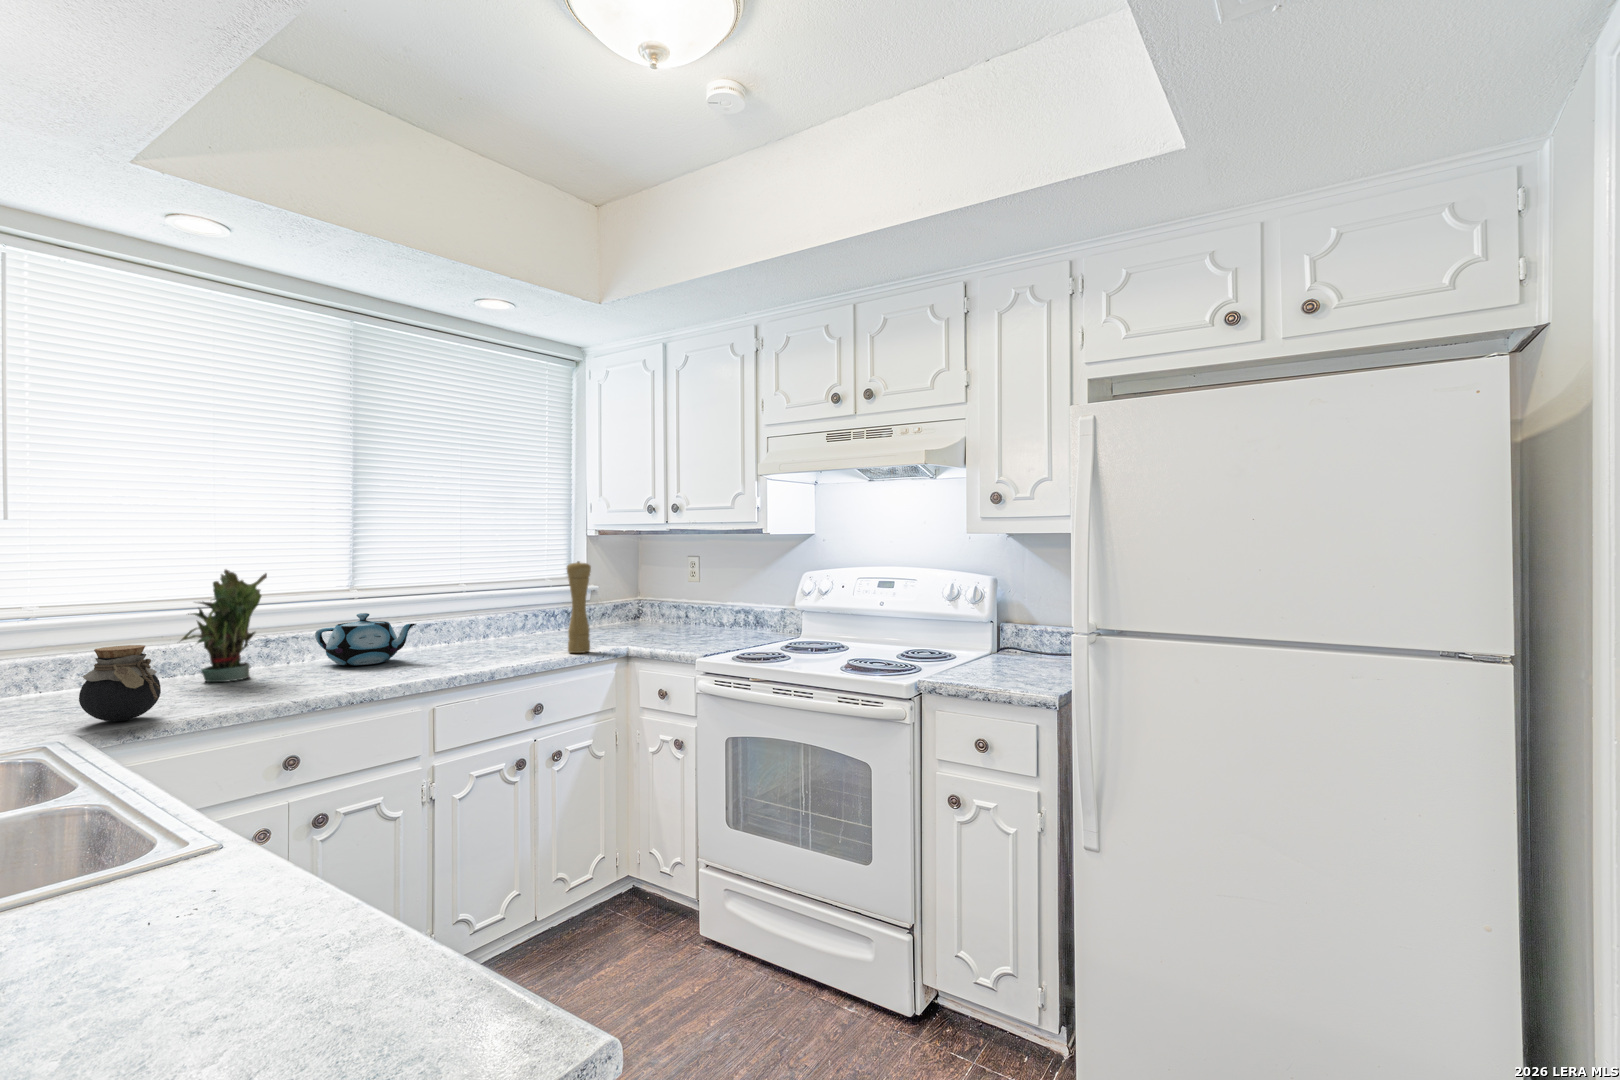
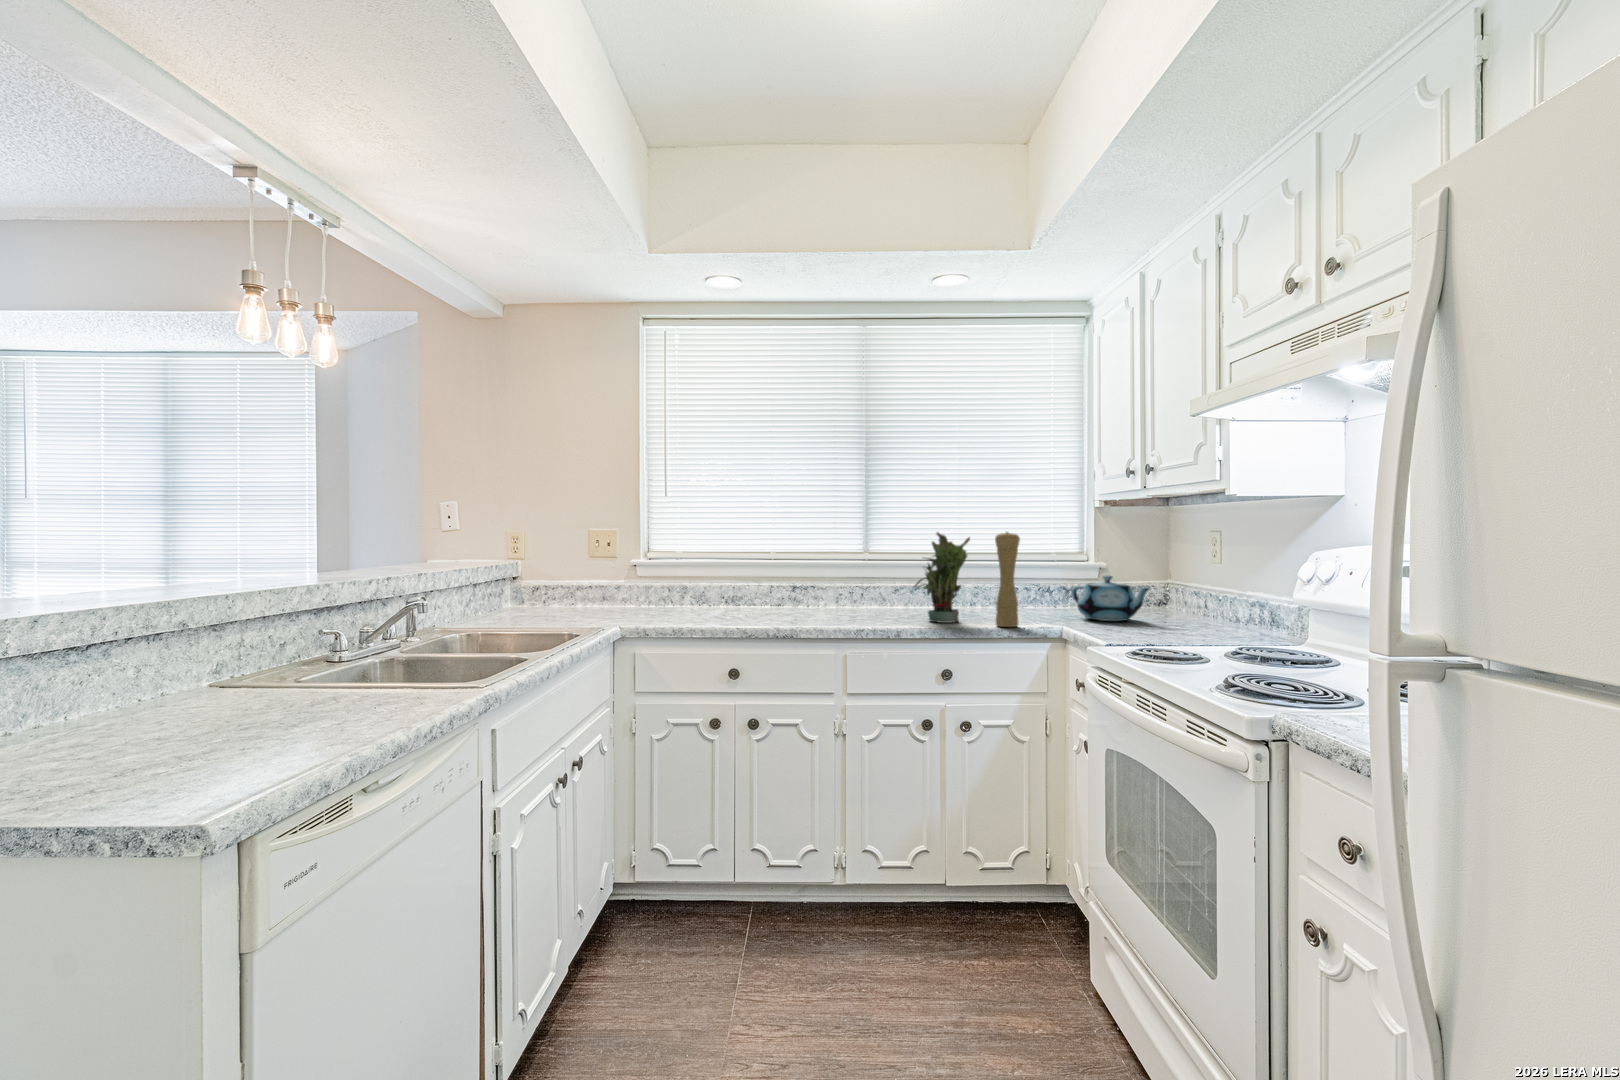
potted plant: present [181,570,267,682] -> present [915,532,970,623]
teapot: present [315,613,416,665] -> present [1071,576,1150,621]
jar: present [79,645,161,721] -> none [635,577,674,624]

